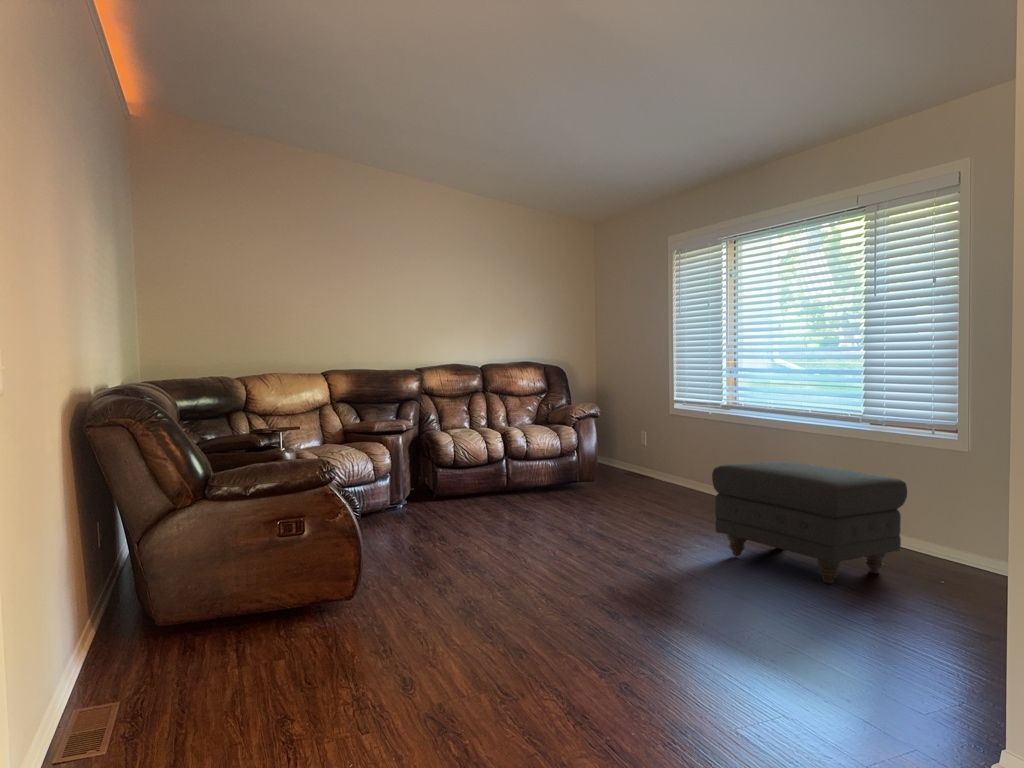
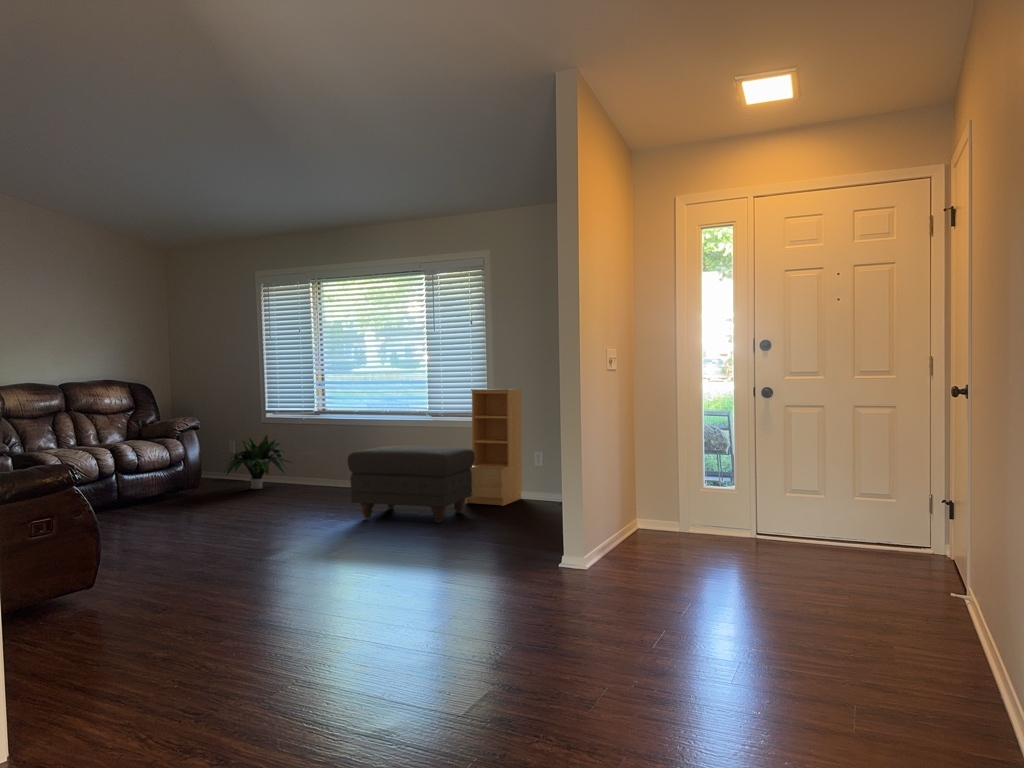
bookshelf: none [897,388,1012,575] -> present [465,389,522,506]
potted plant: none [618,429,697,493] -> present [227,435,290,489]

